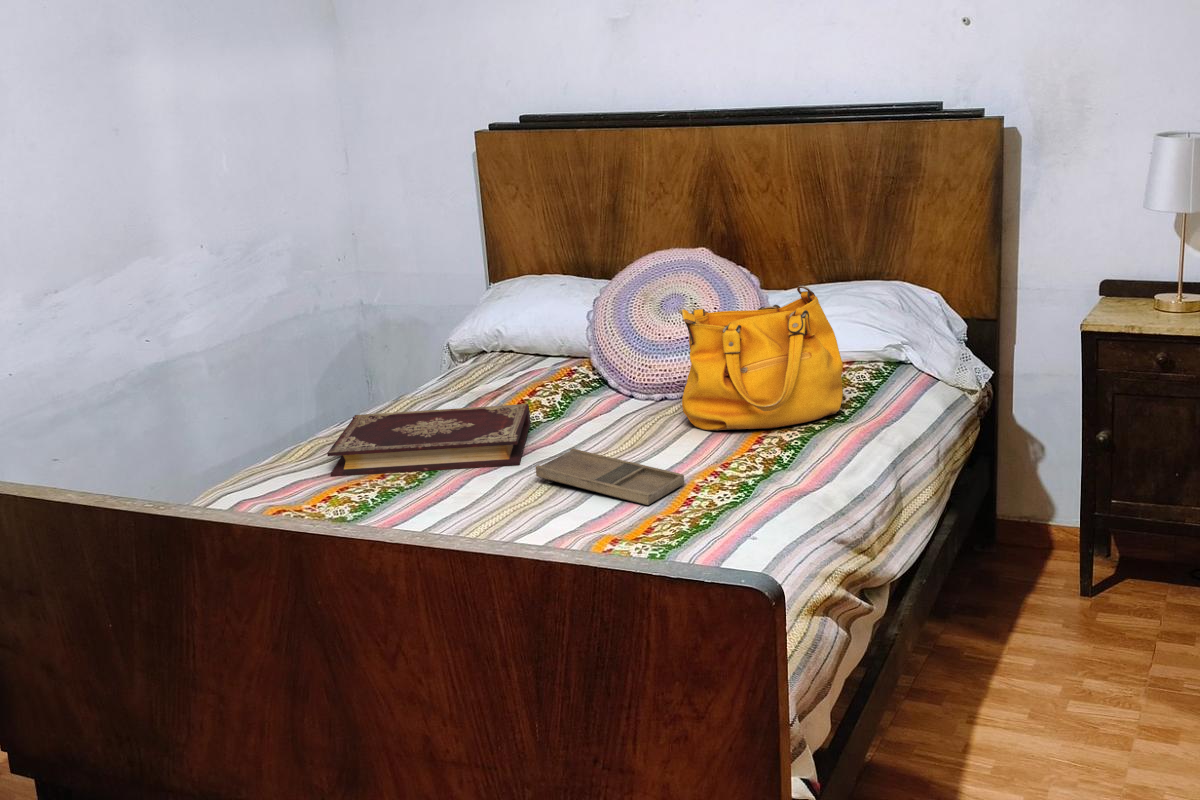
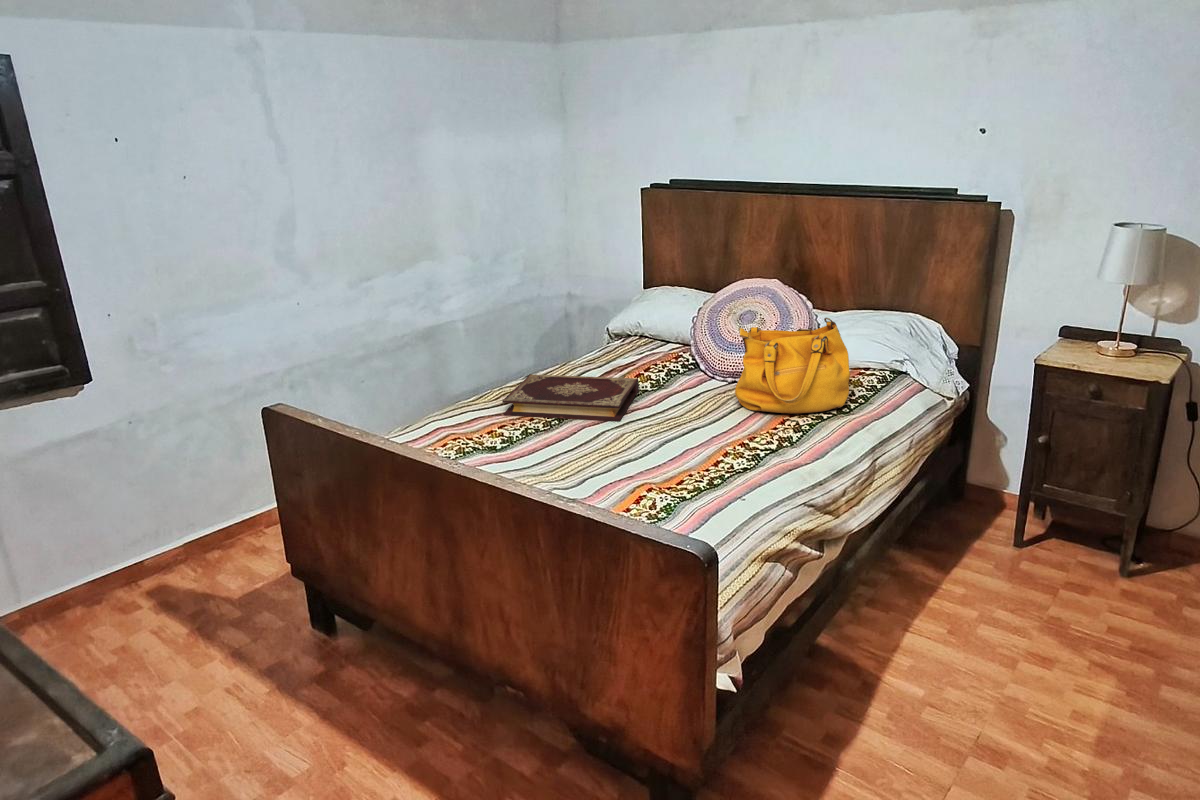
tray: present [536,449,684,505] -> none [625,416,718,463]

